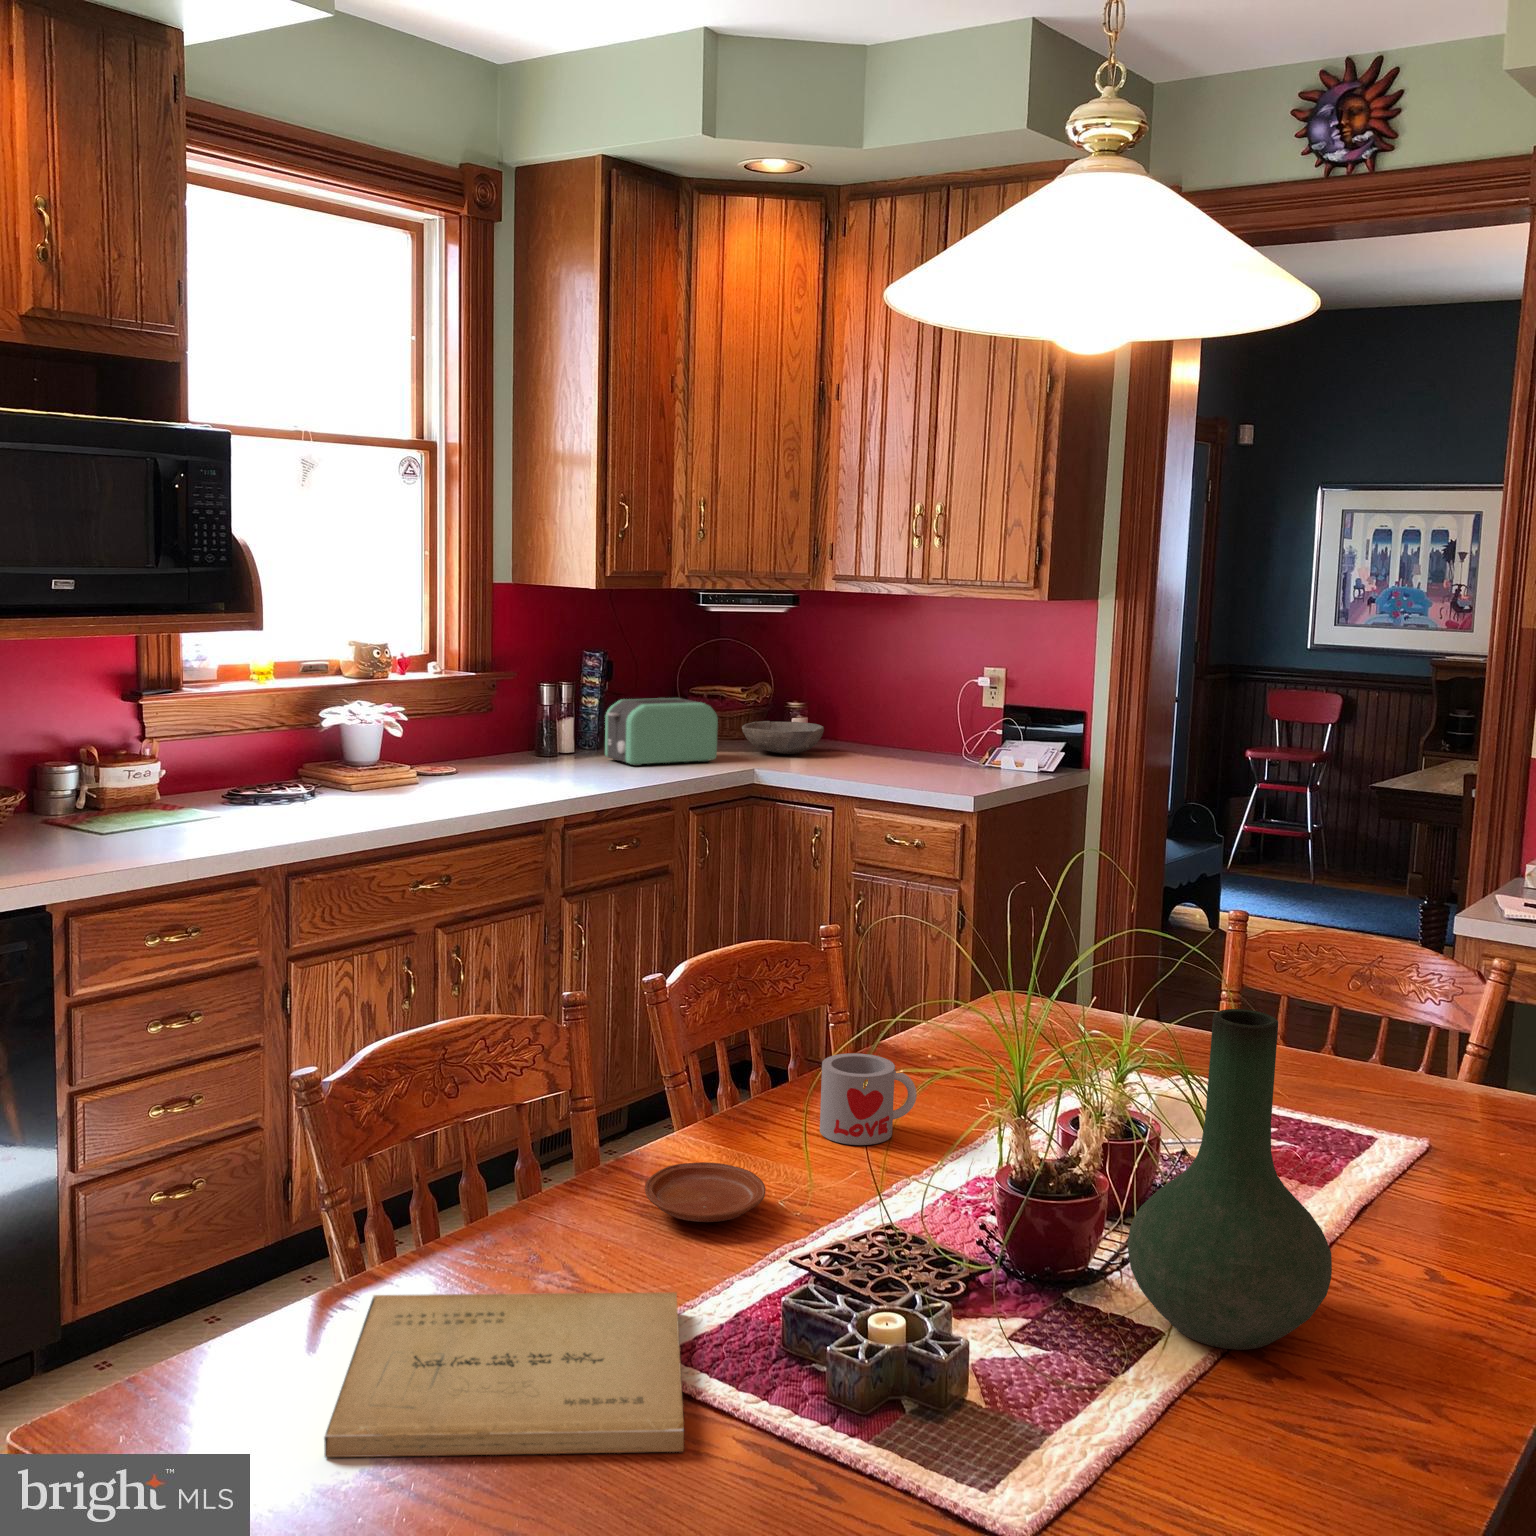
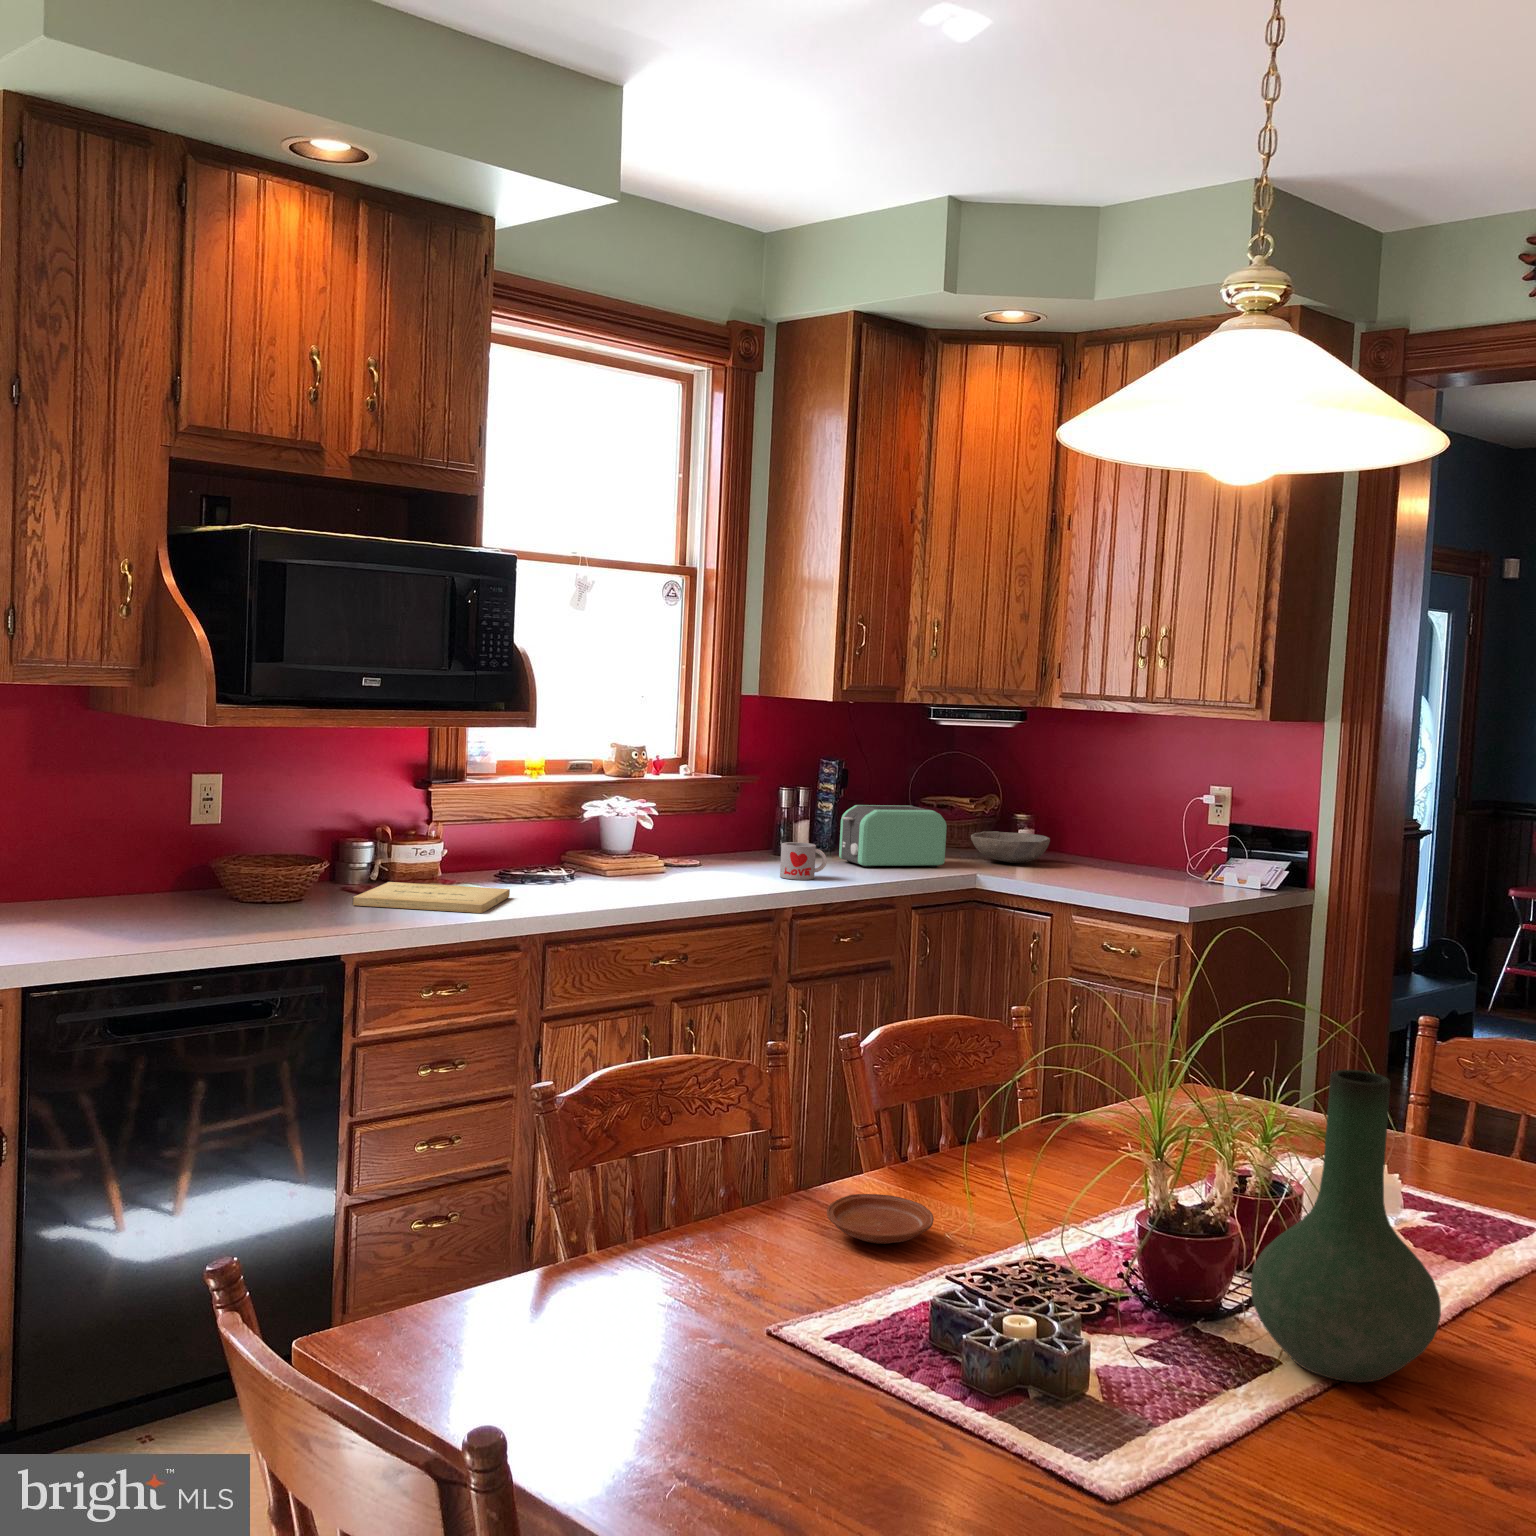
mug: present [820,1053,917,1145] -> present [780,842,827,880]
book: present [324,1292,684,1457] -> present [352,882,510,913]

